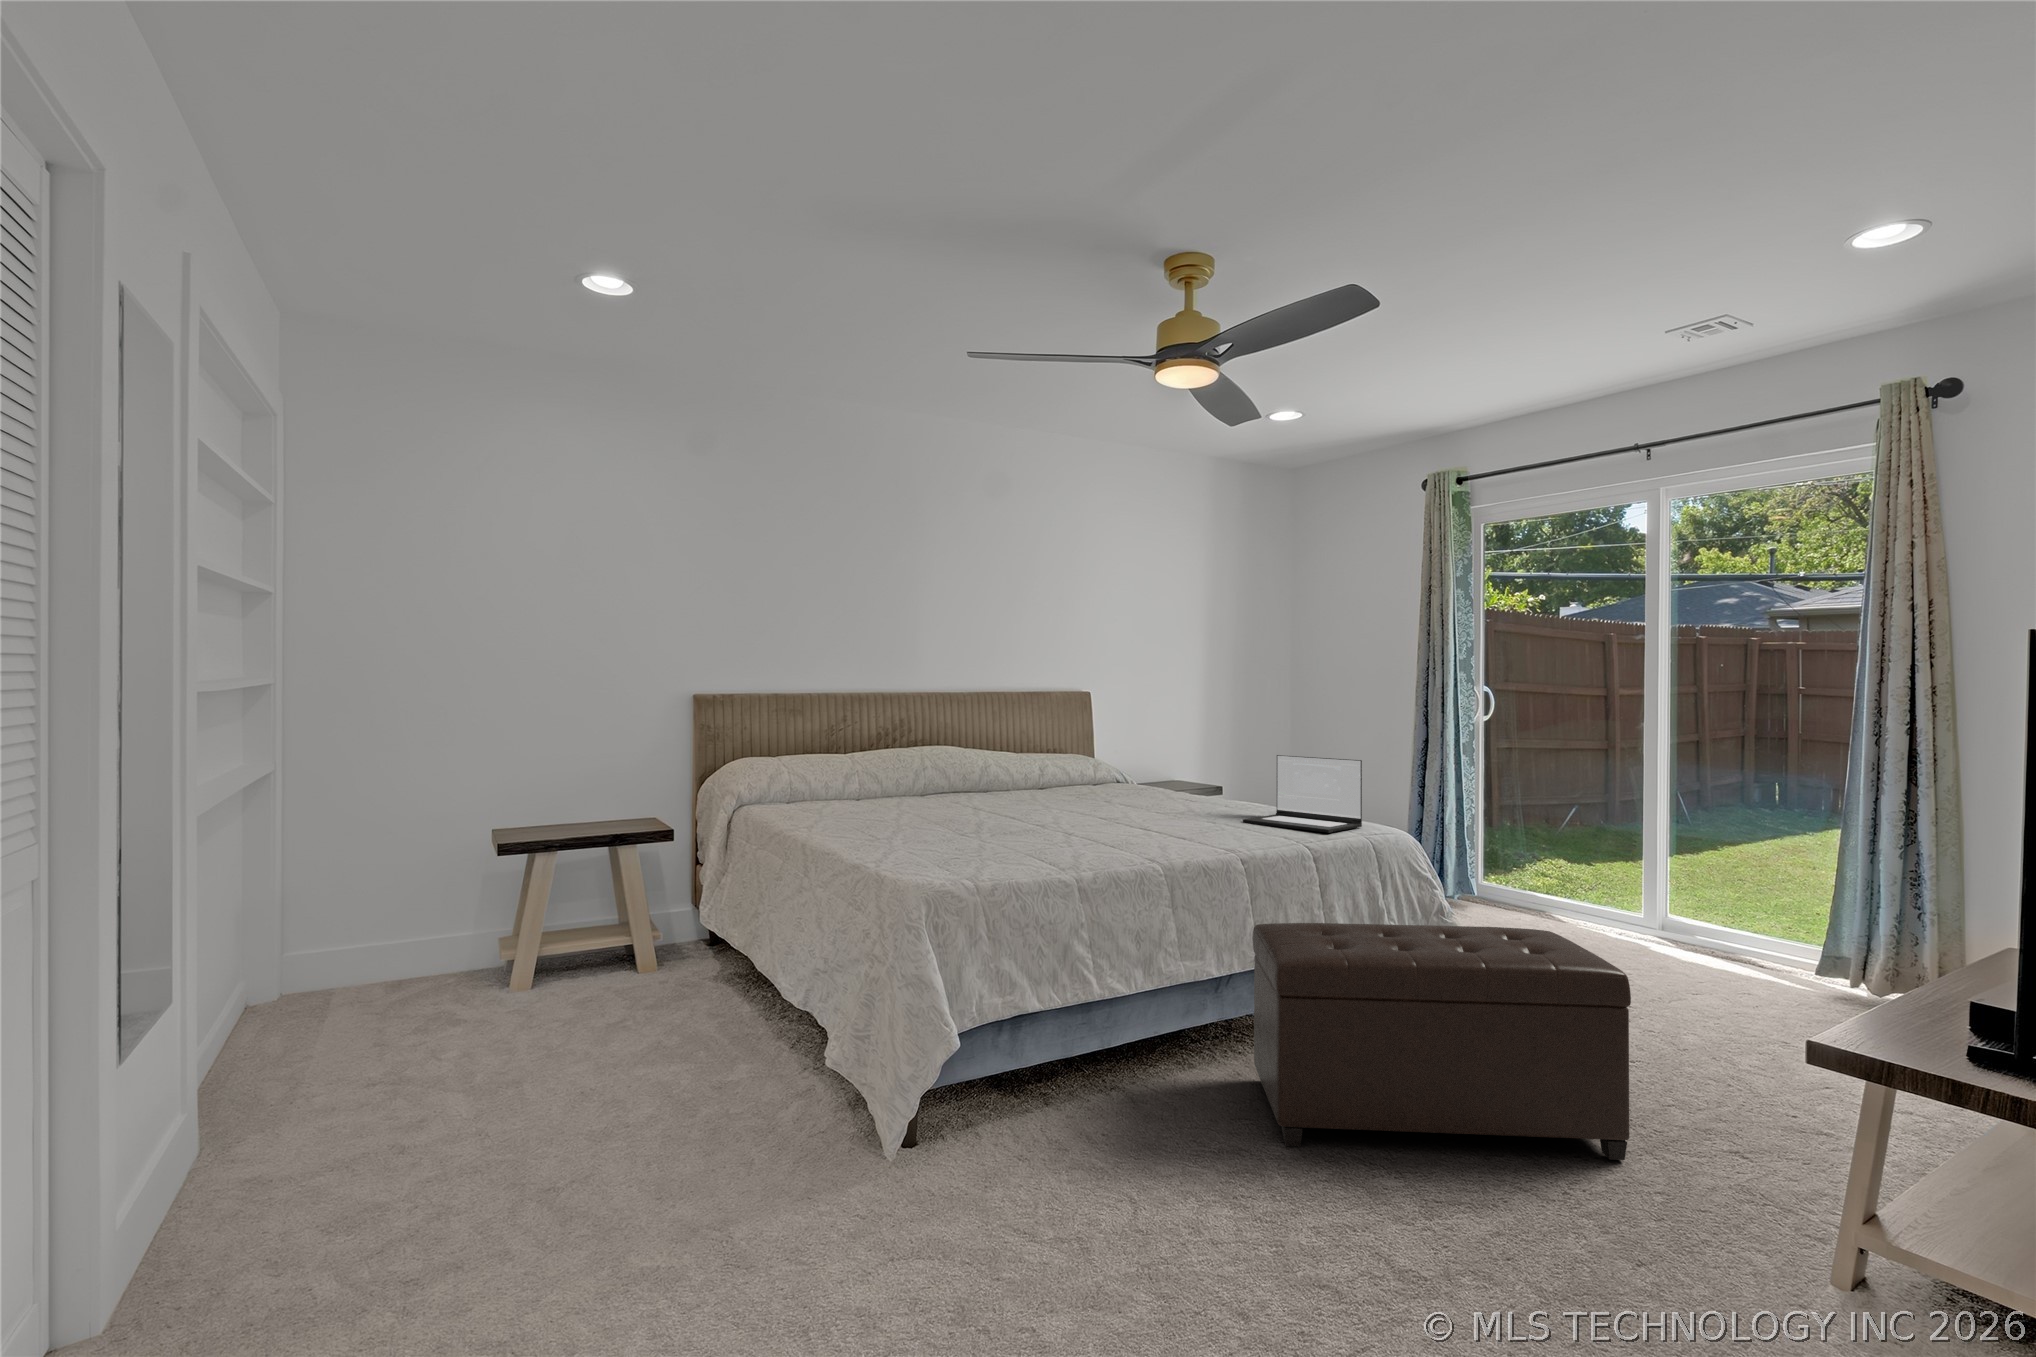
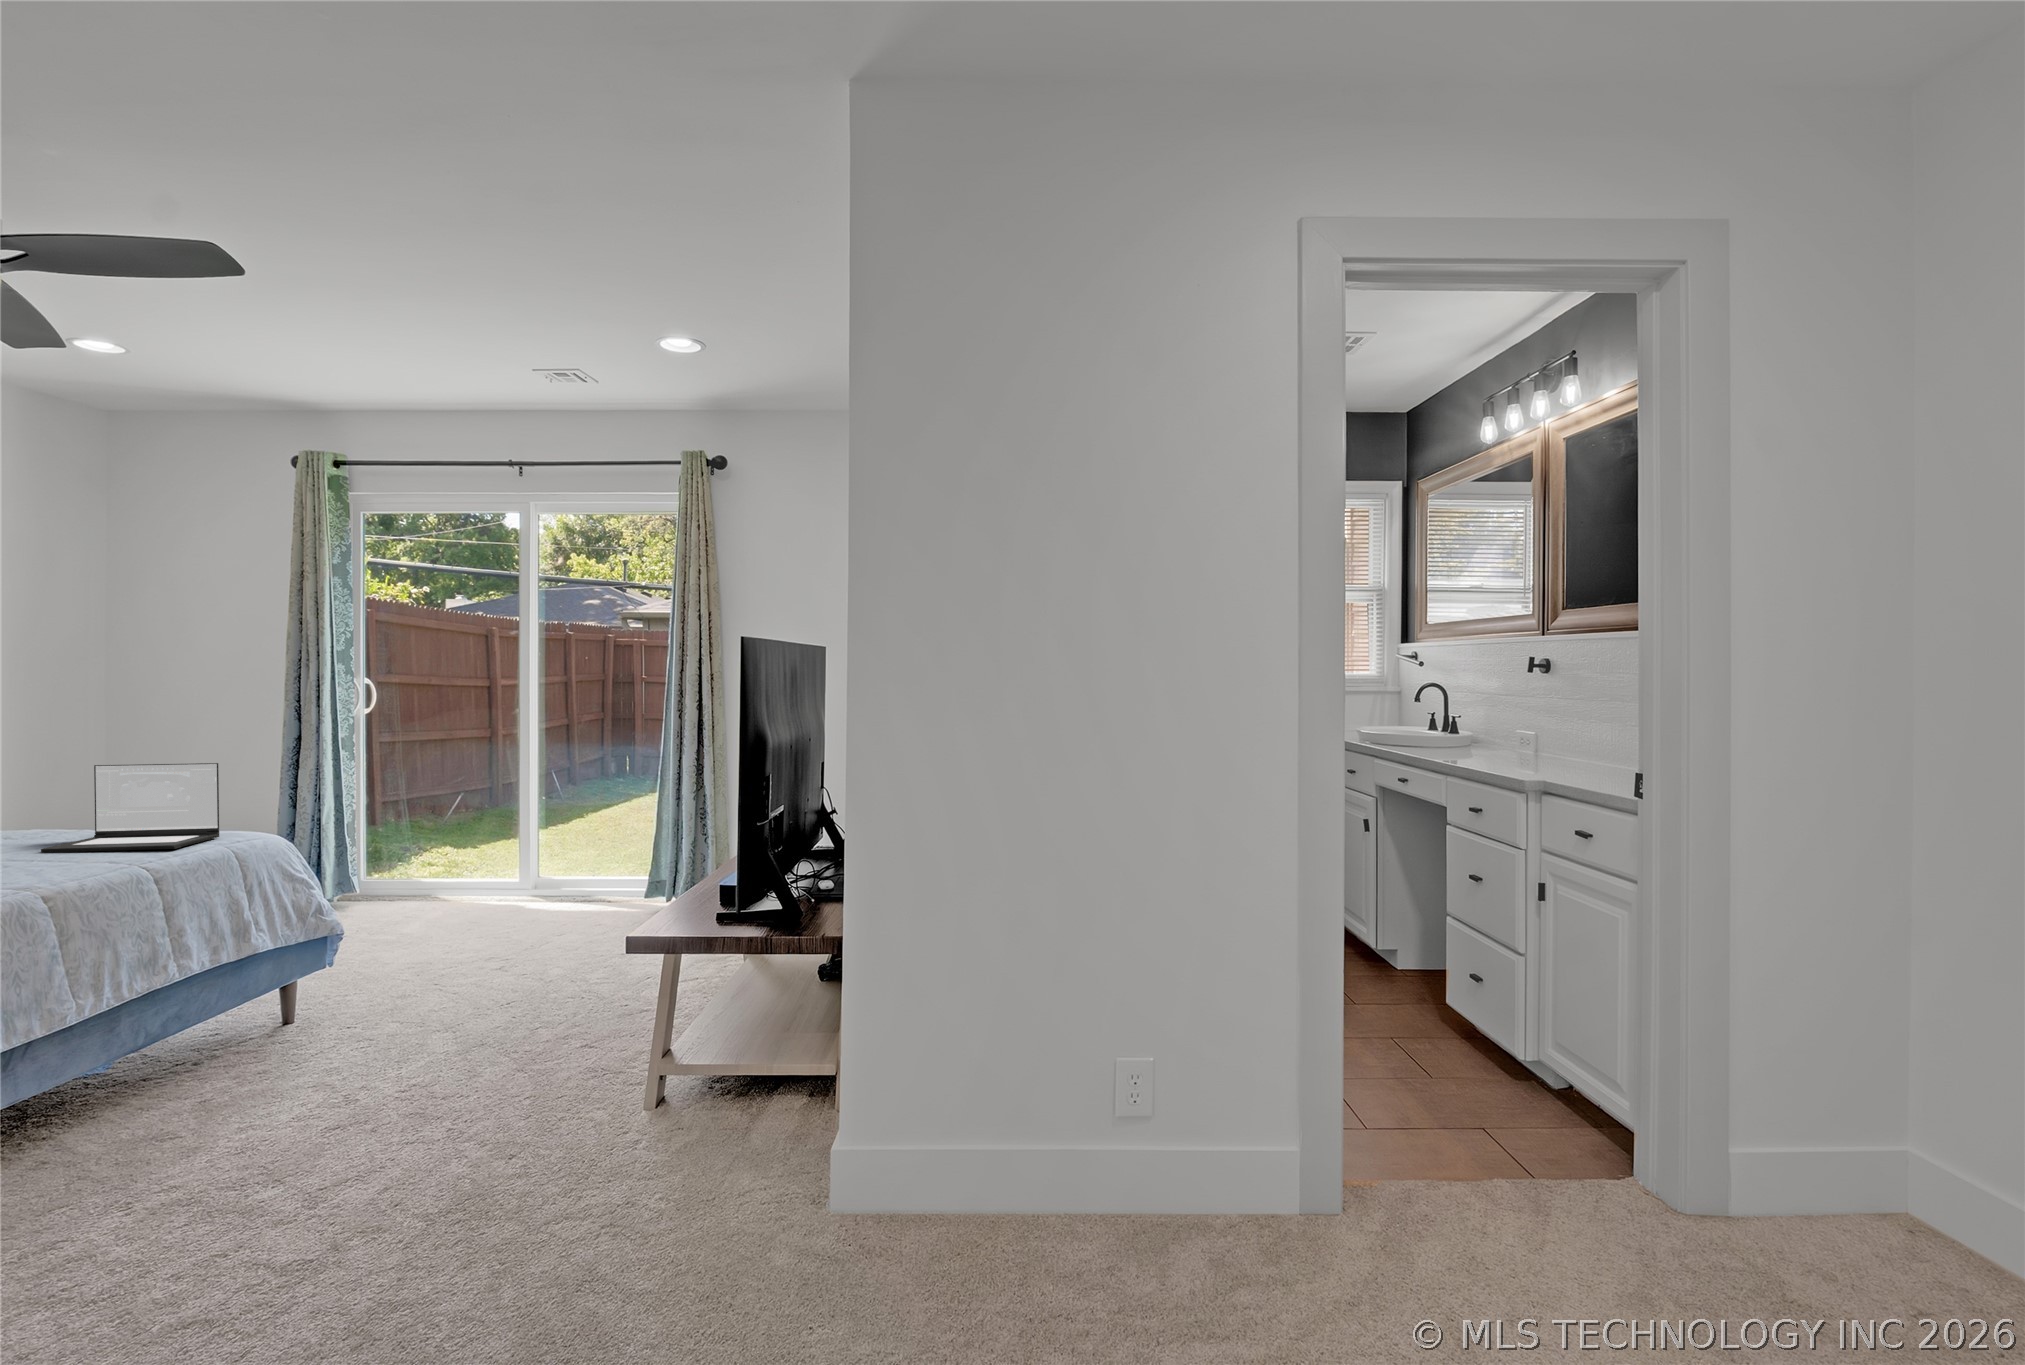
ottoman: present [1252,923,1631,1160] -> none [65,907,499,1209]

